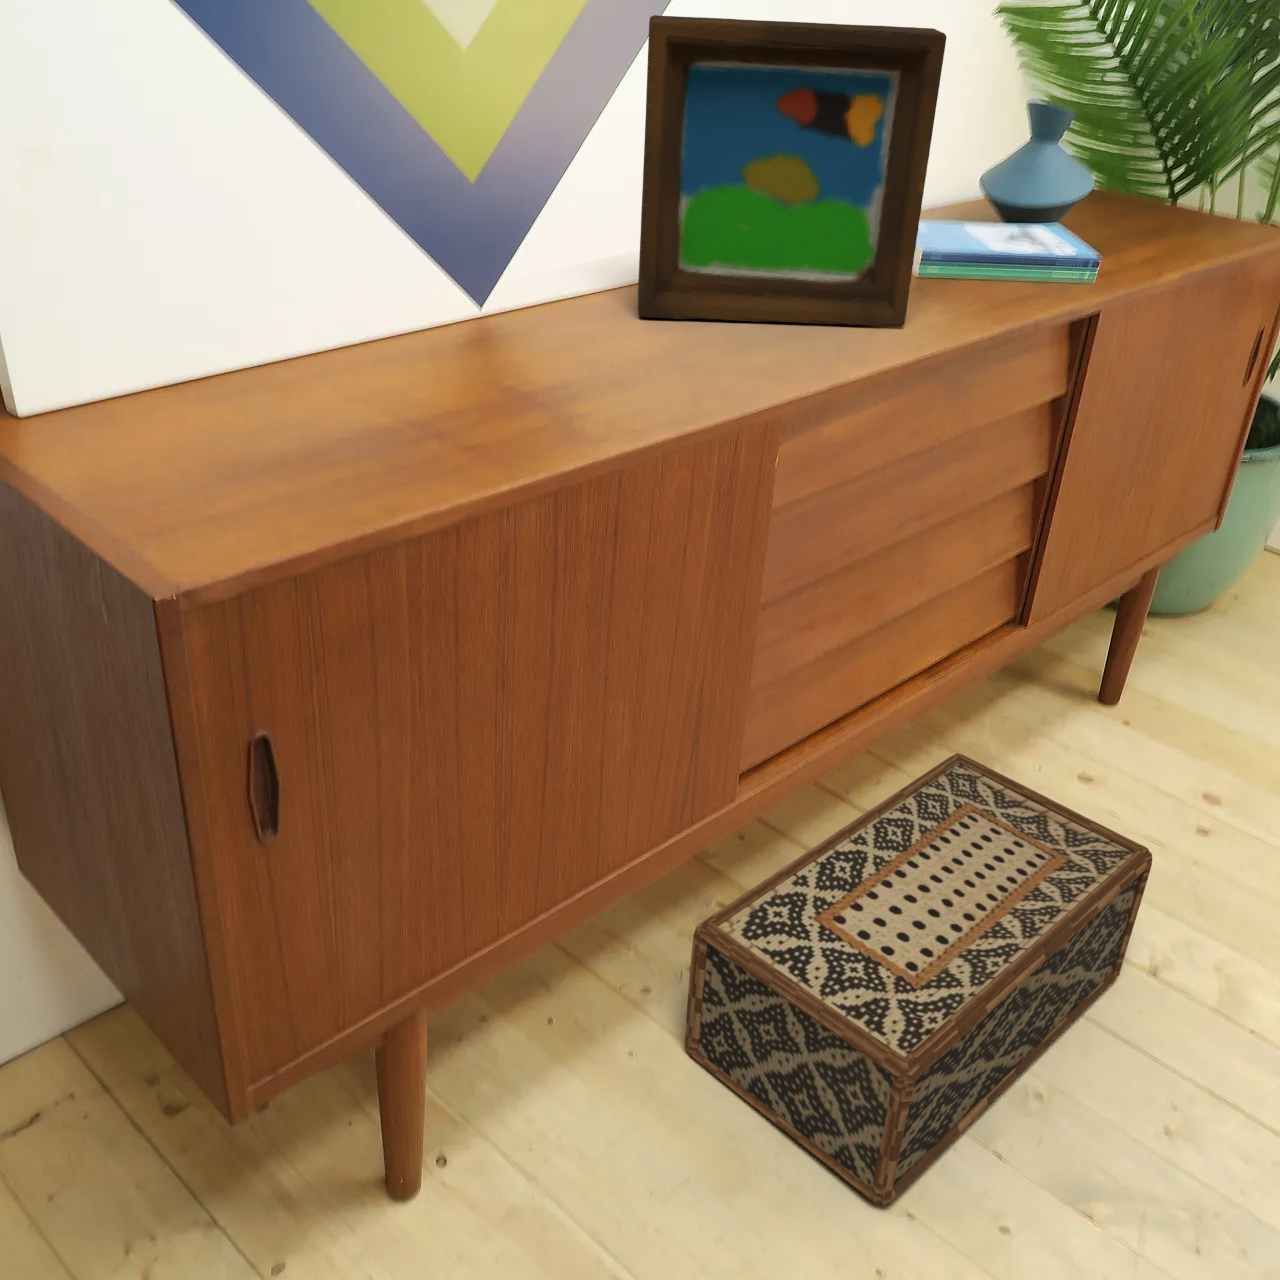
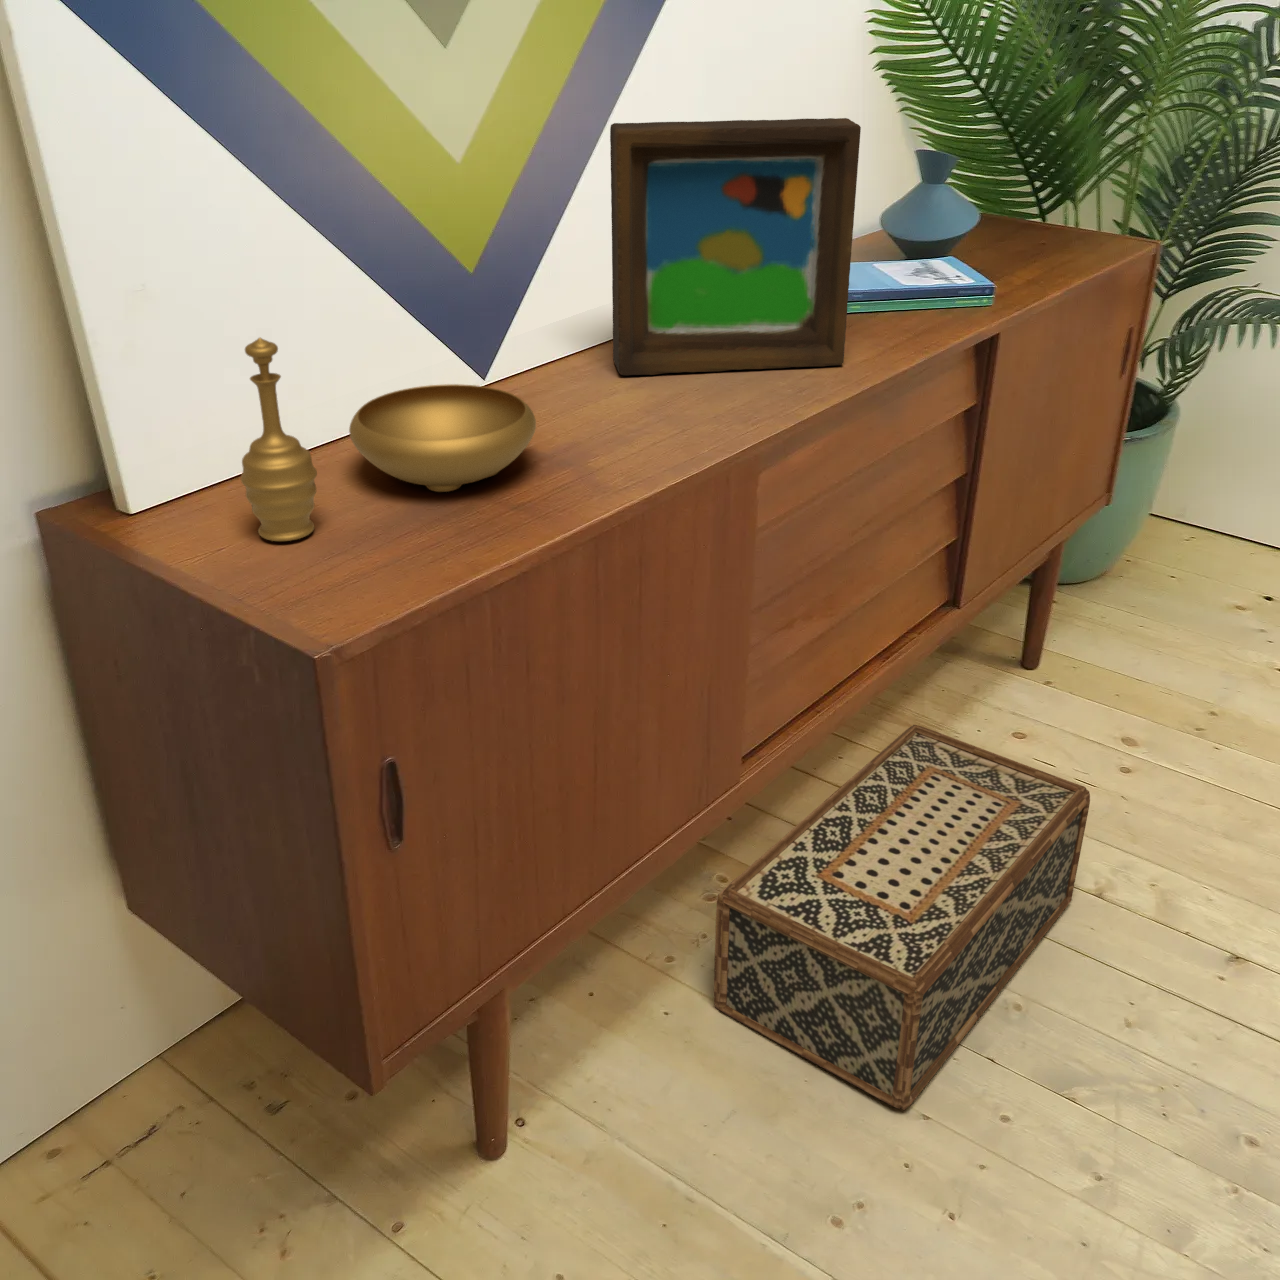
decorative bowl: none [121,203,505,459] -> present [241,338,536,541]

